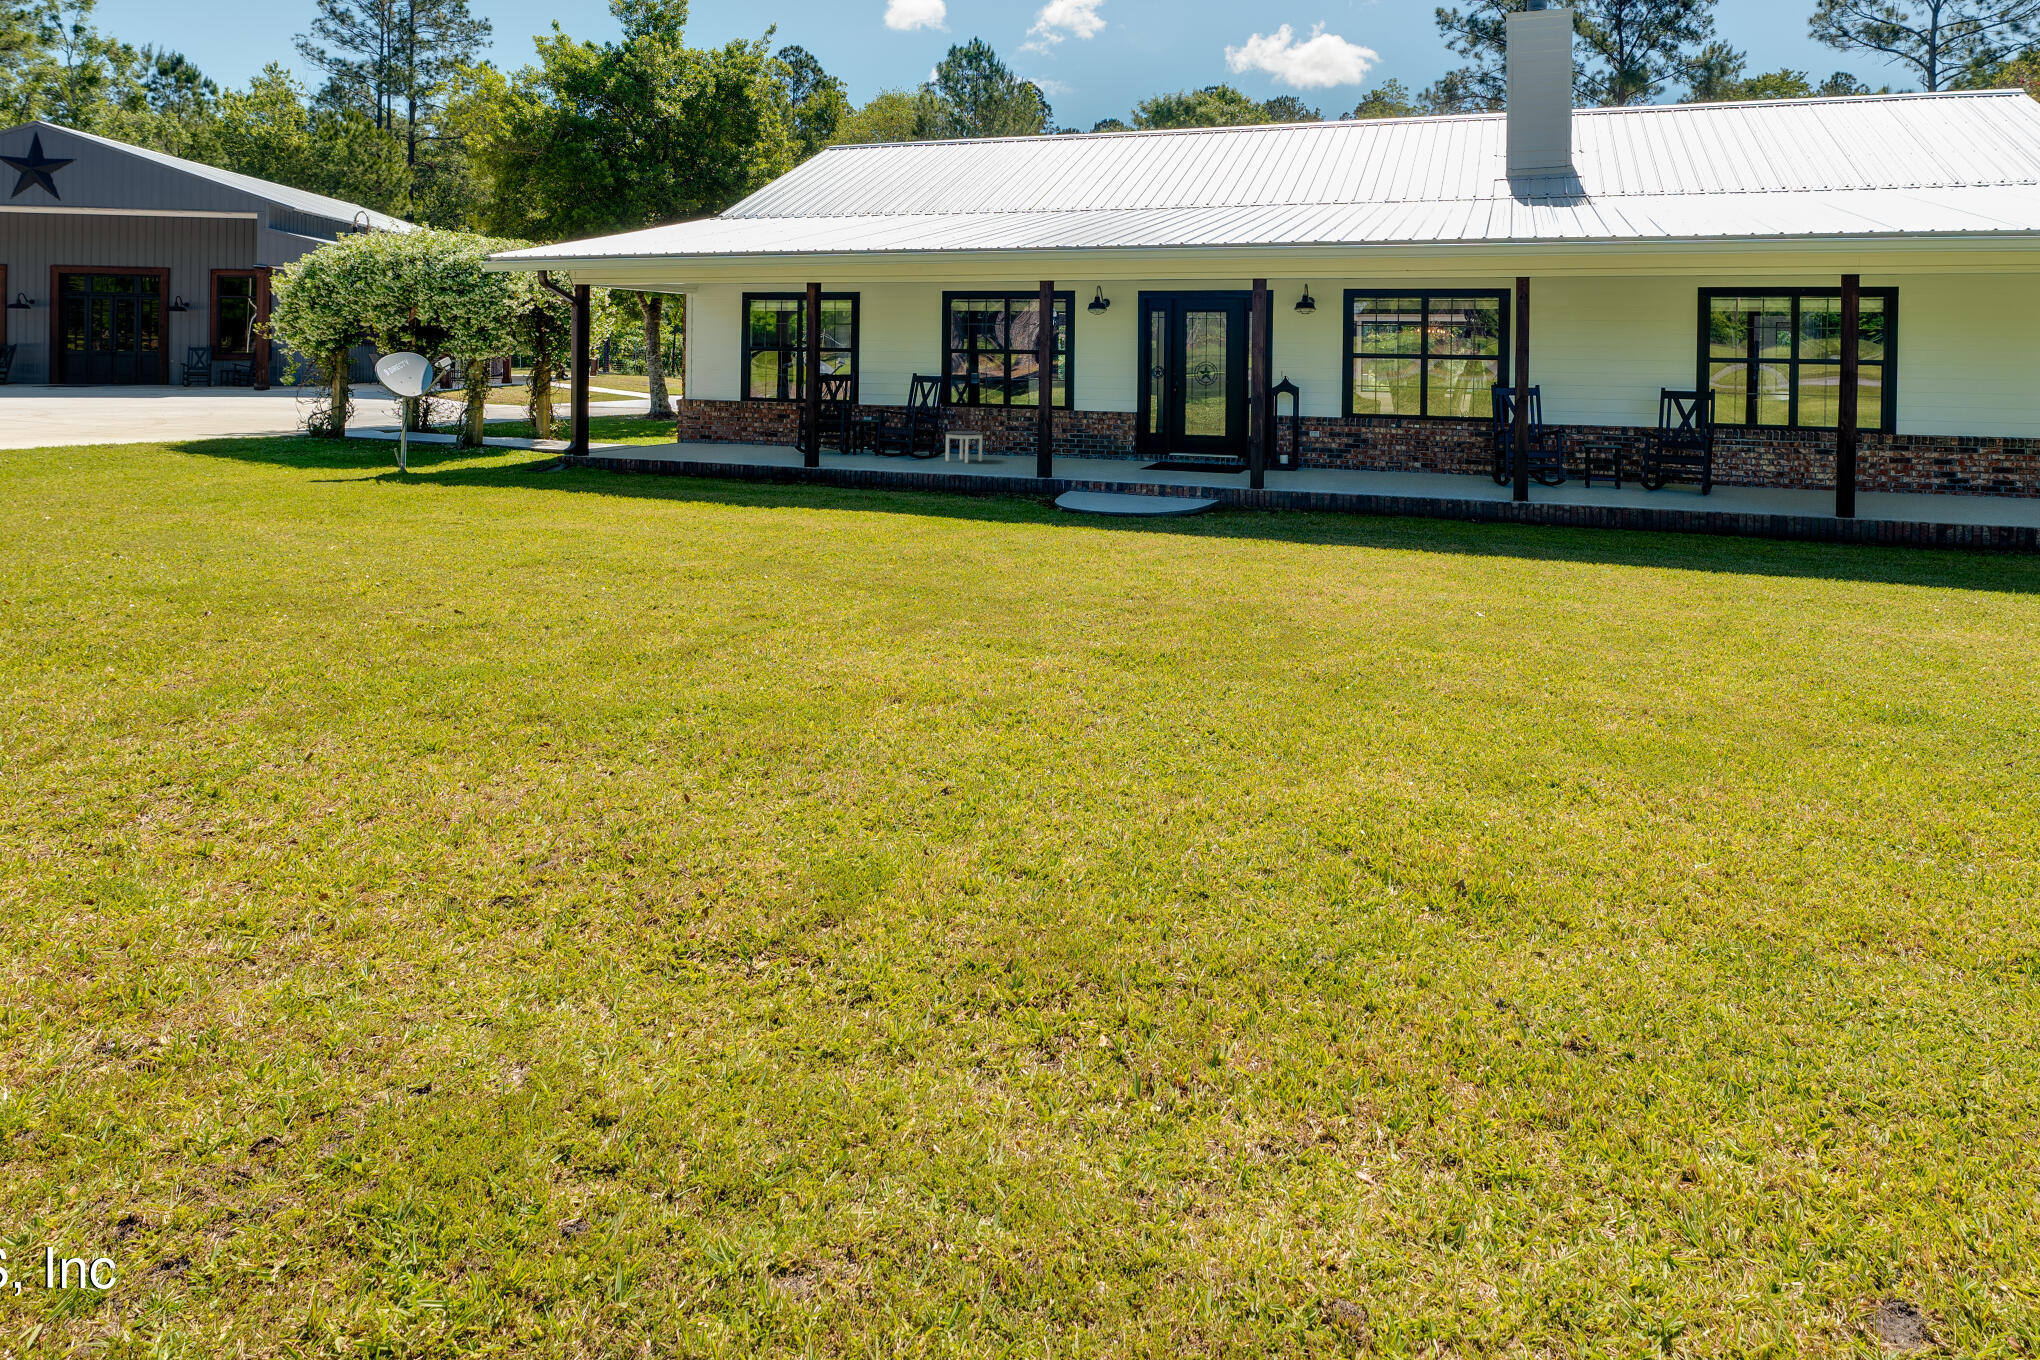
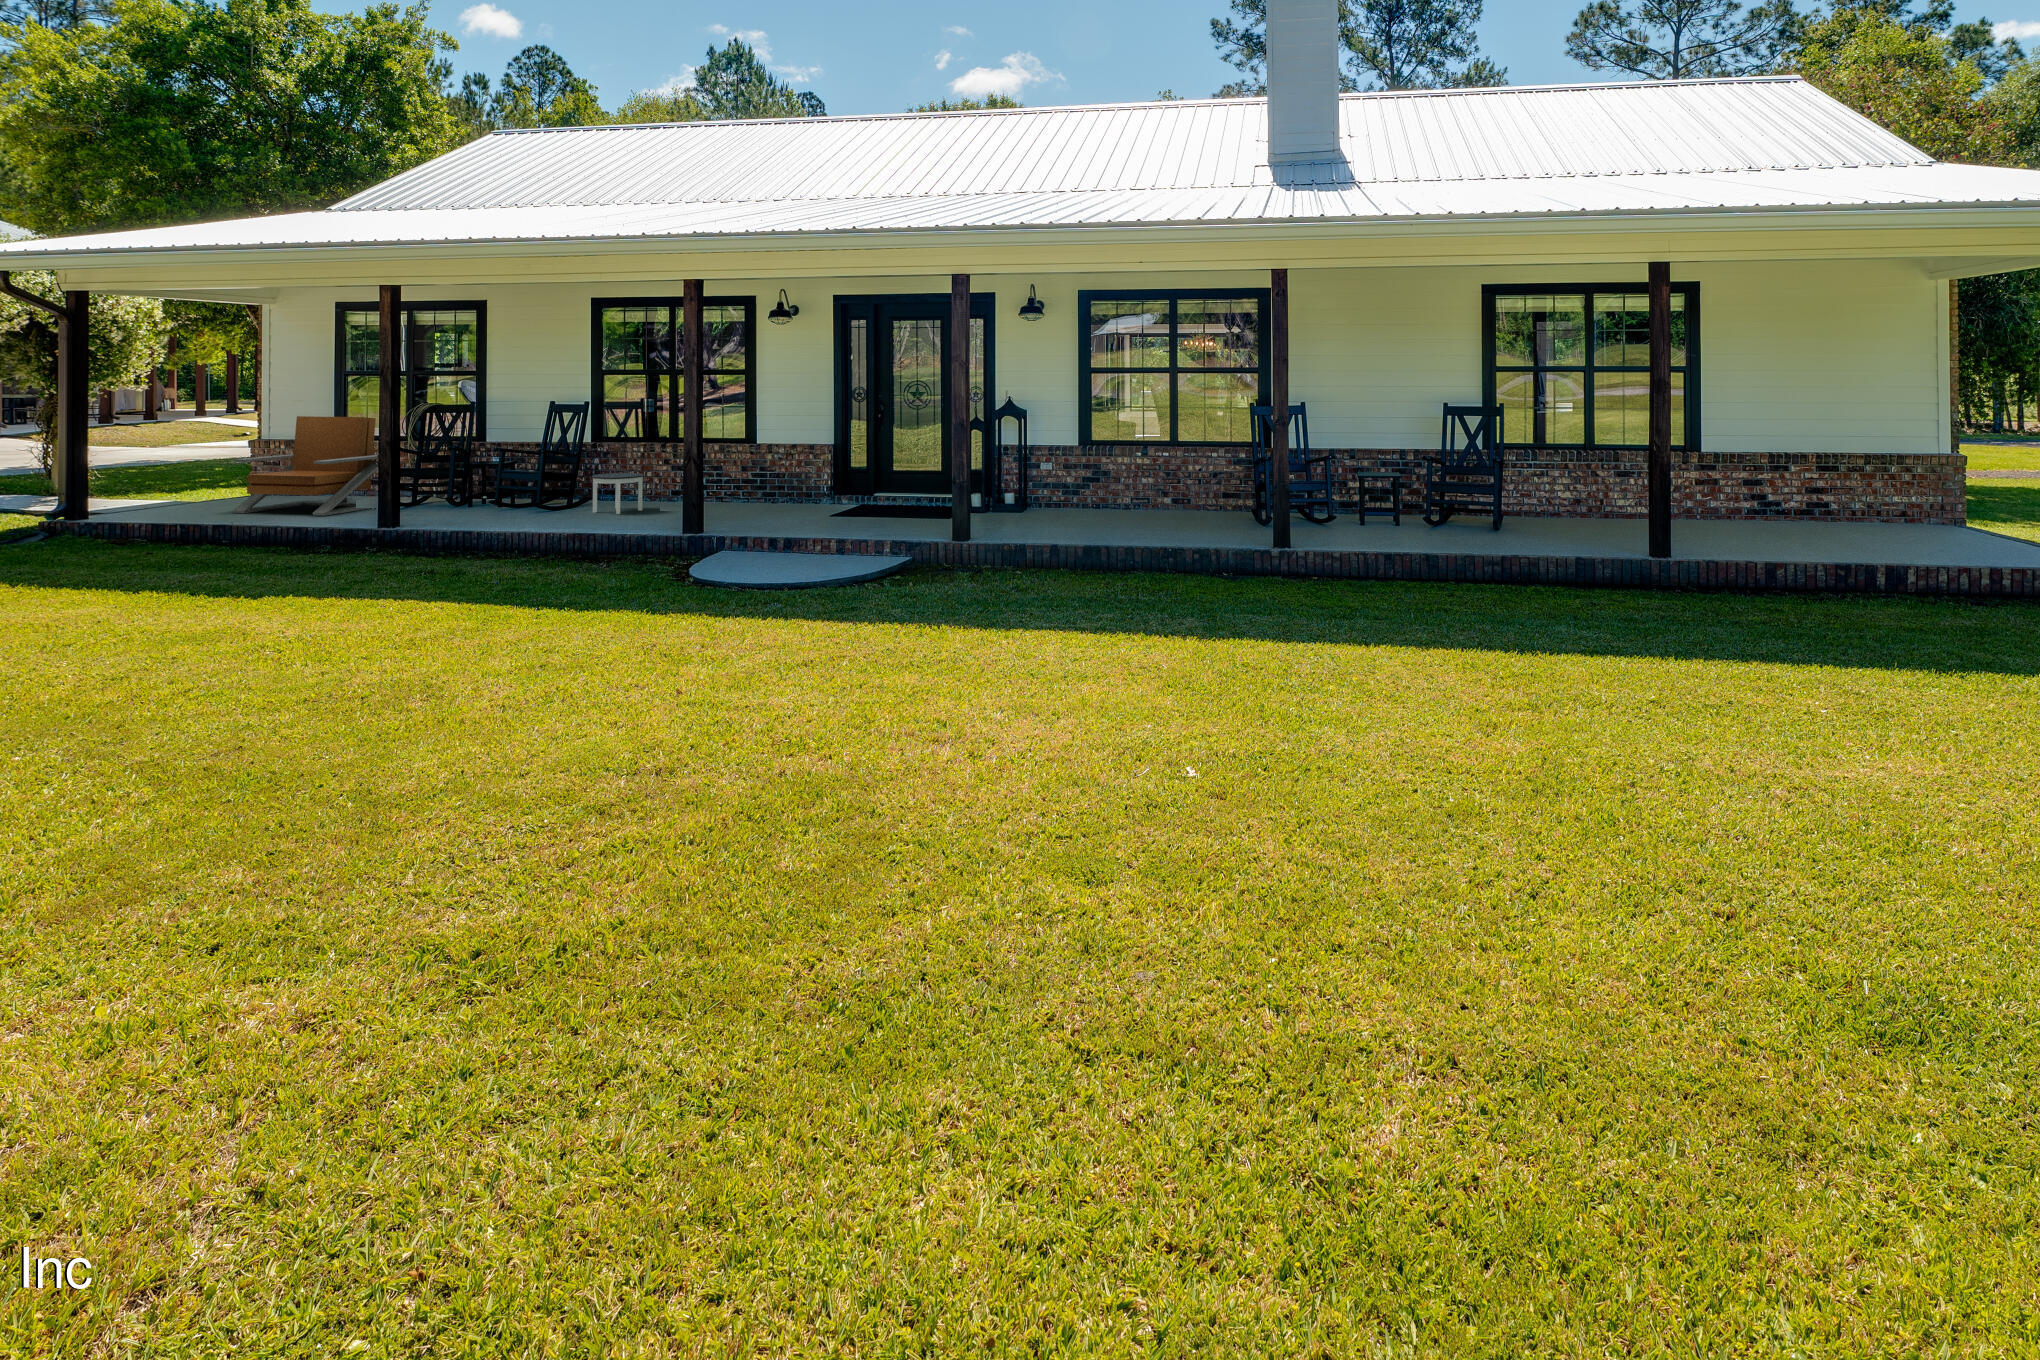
lounge chair: none [684,381,789,457] -> present [233,416,377,516]

